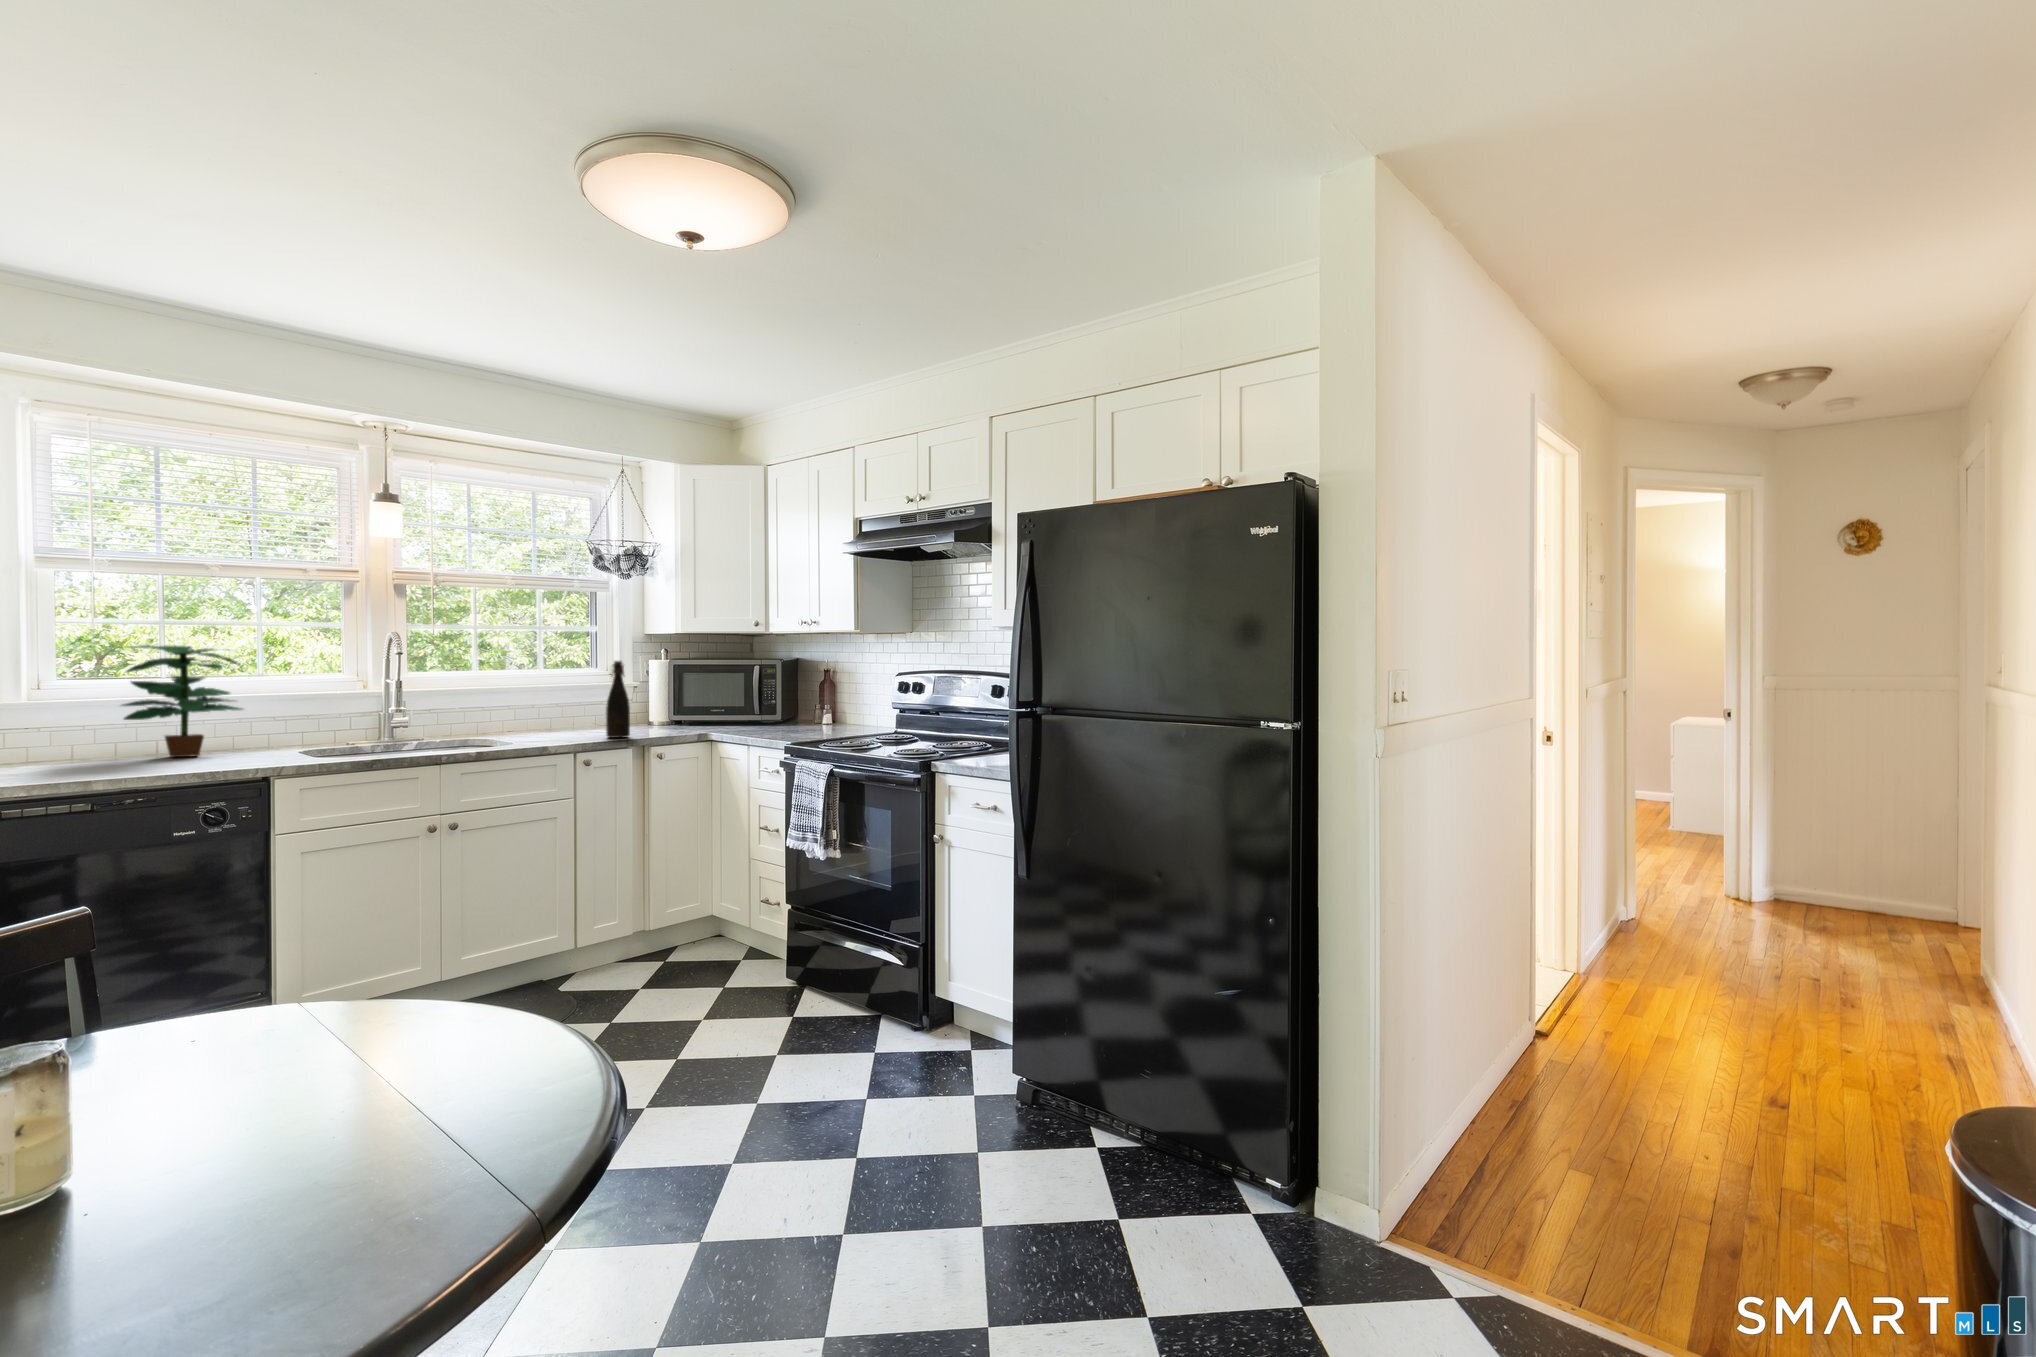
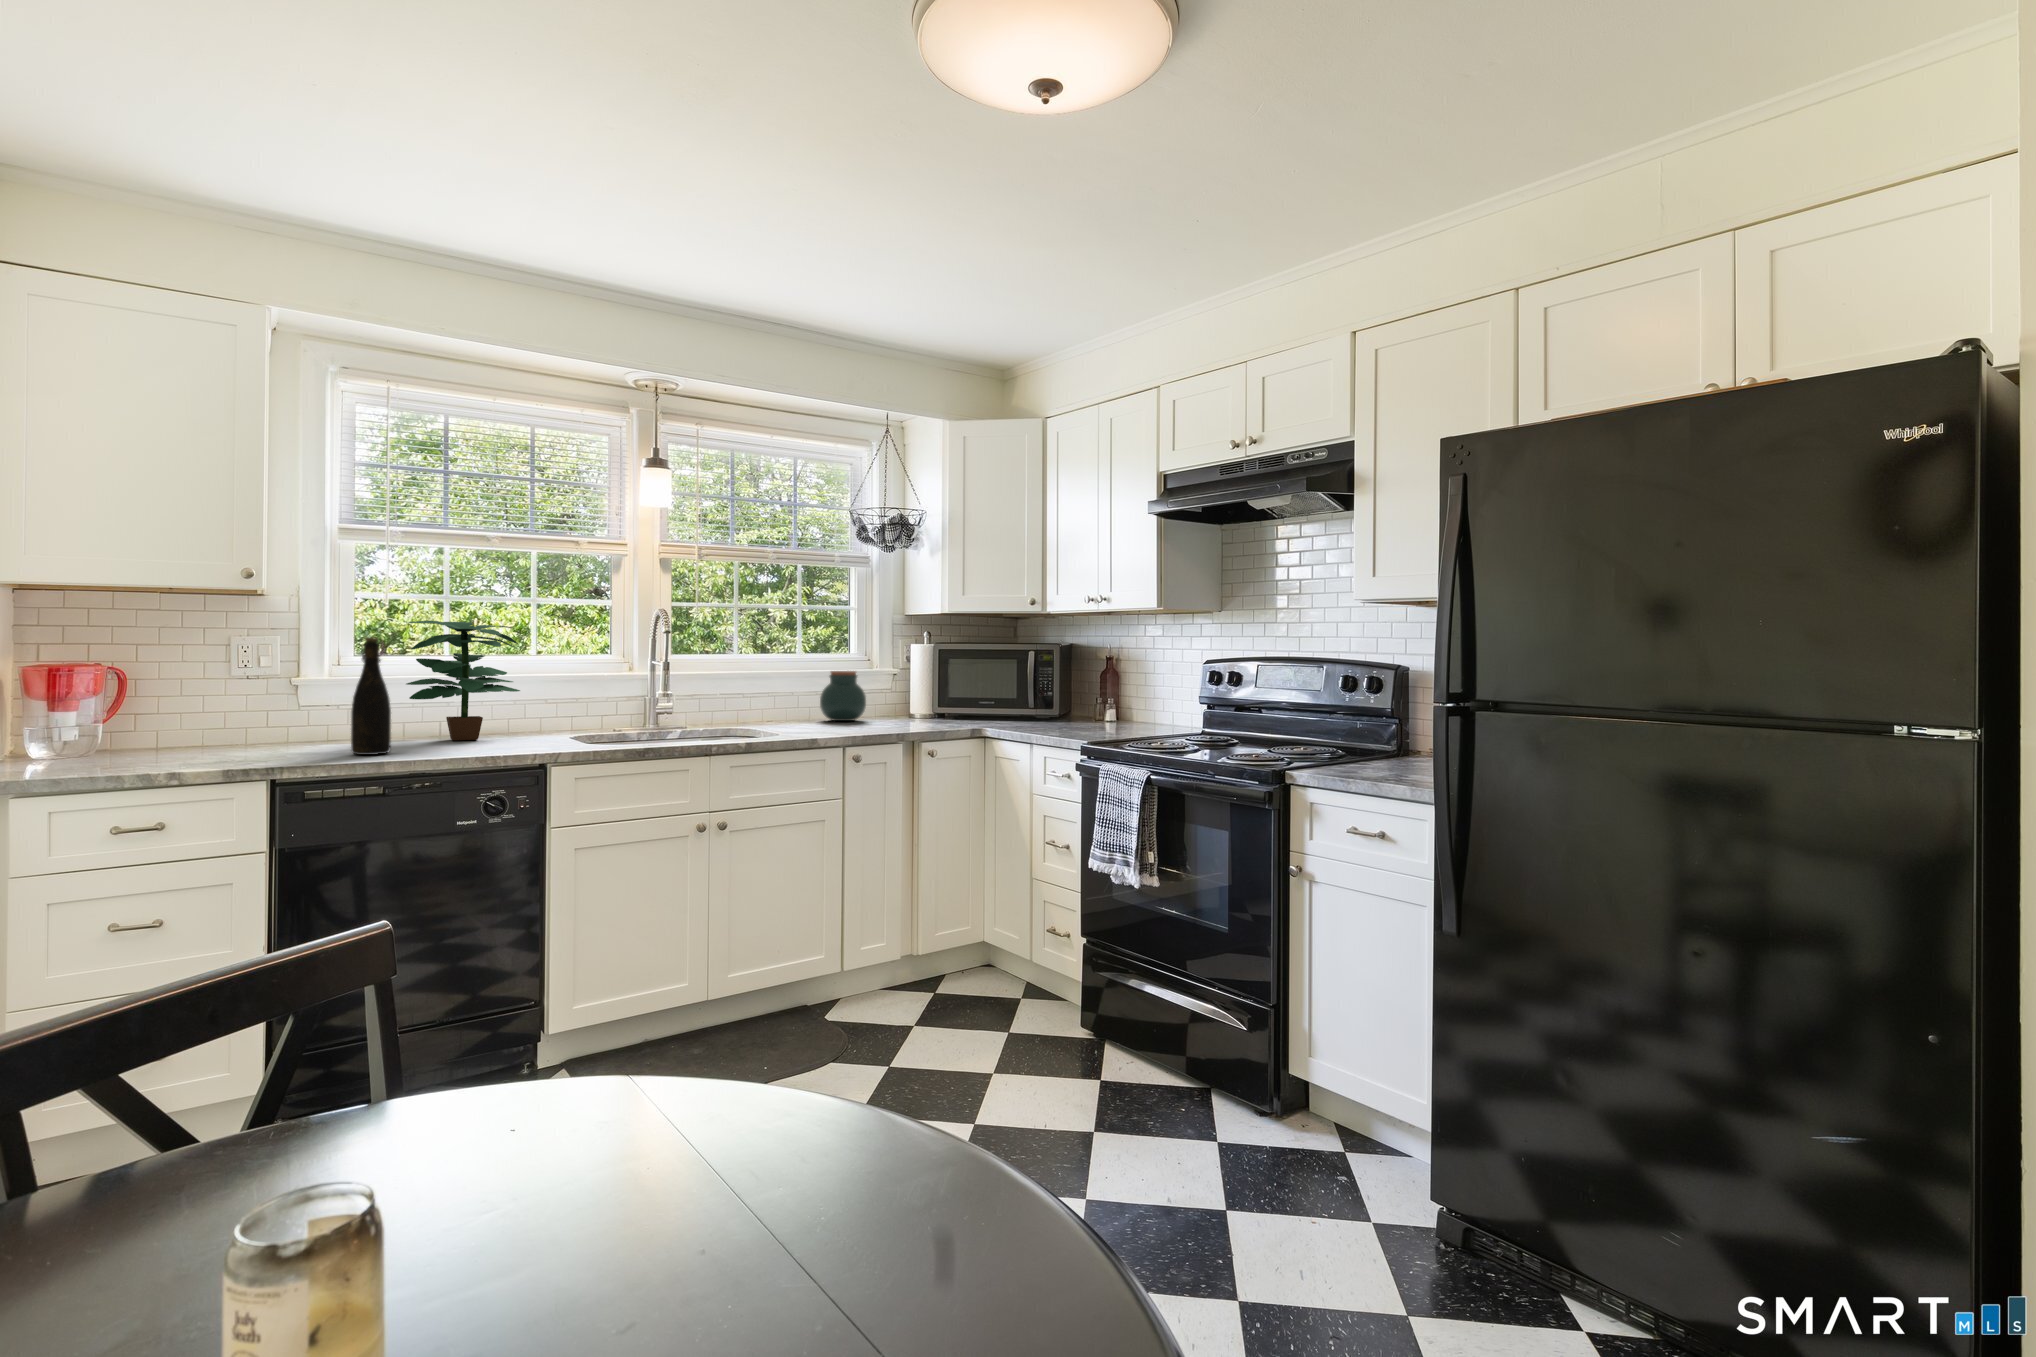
bottle: present [606,661,630,738] -> present [351,637,391,755]
jar: none [559,685,604,730] -> present [820,671,866,721]

